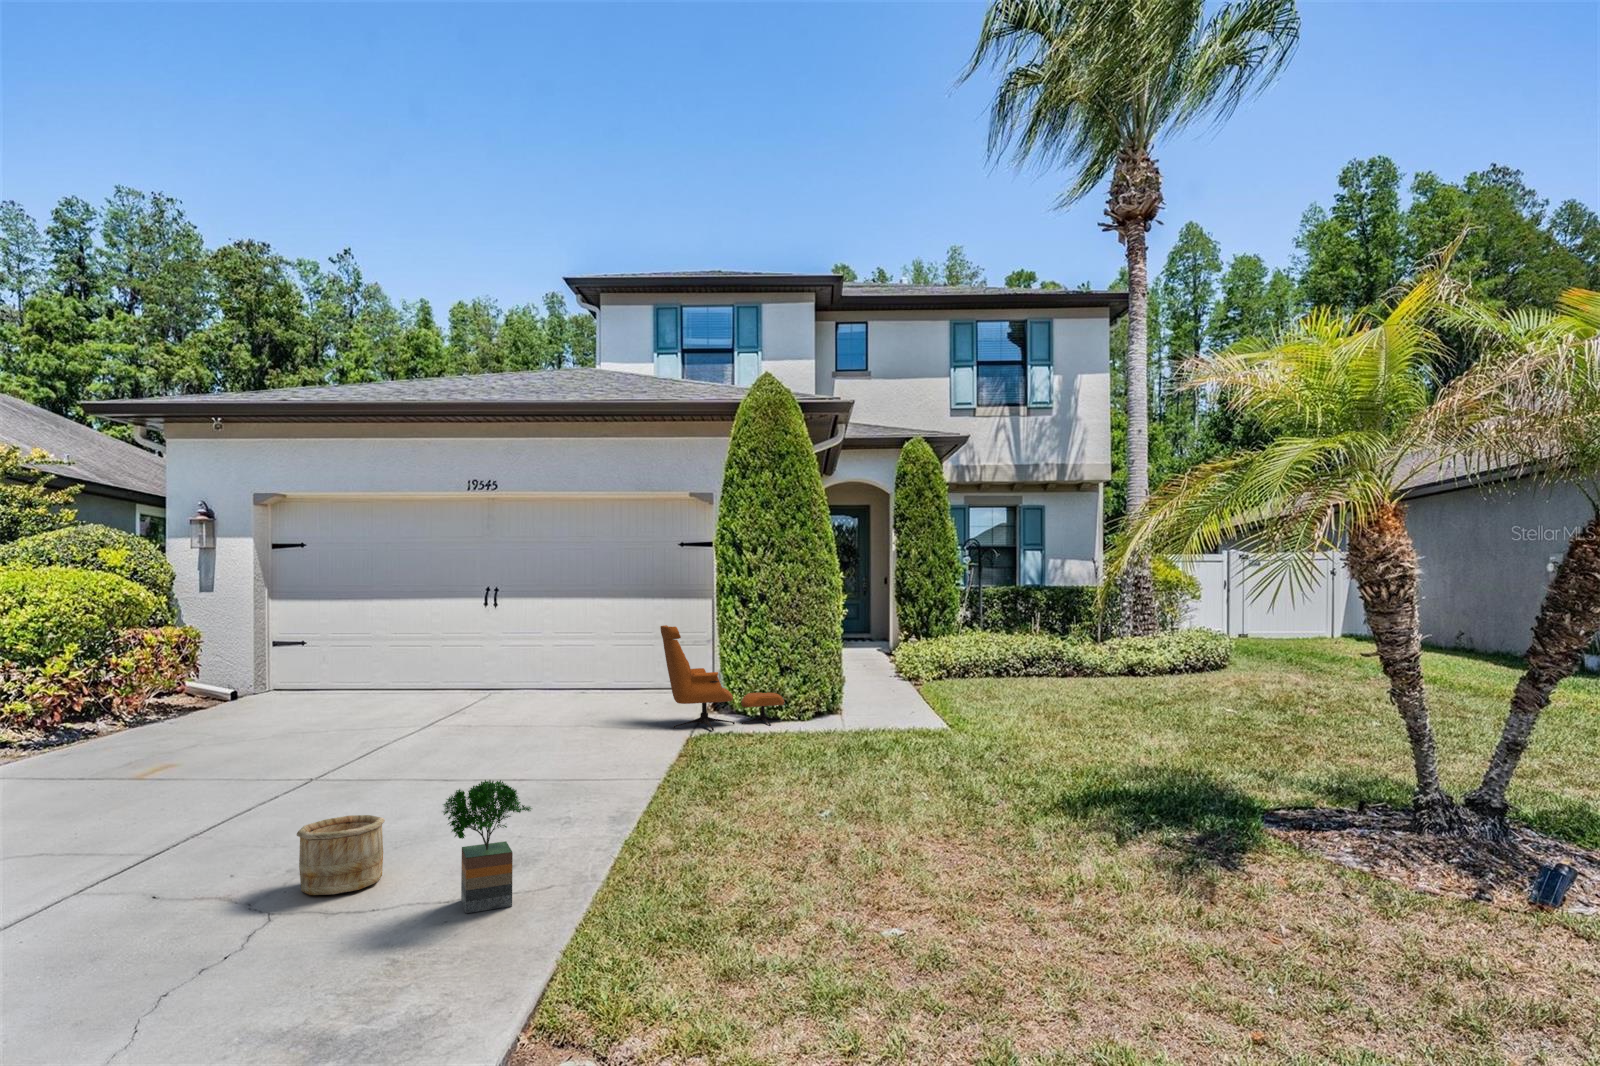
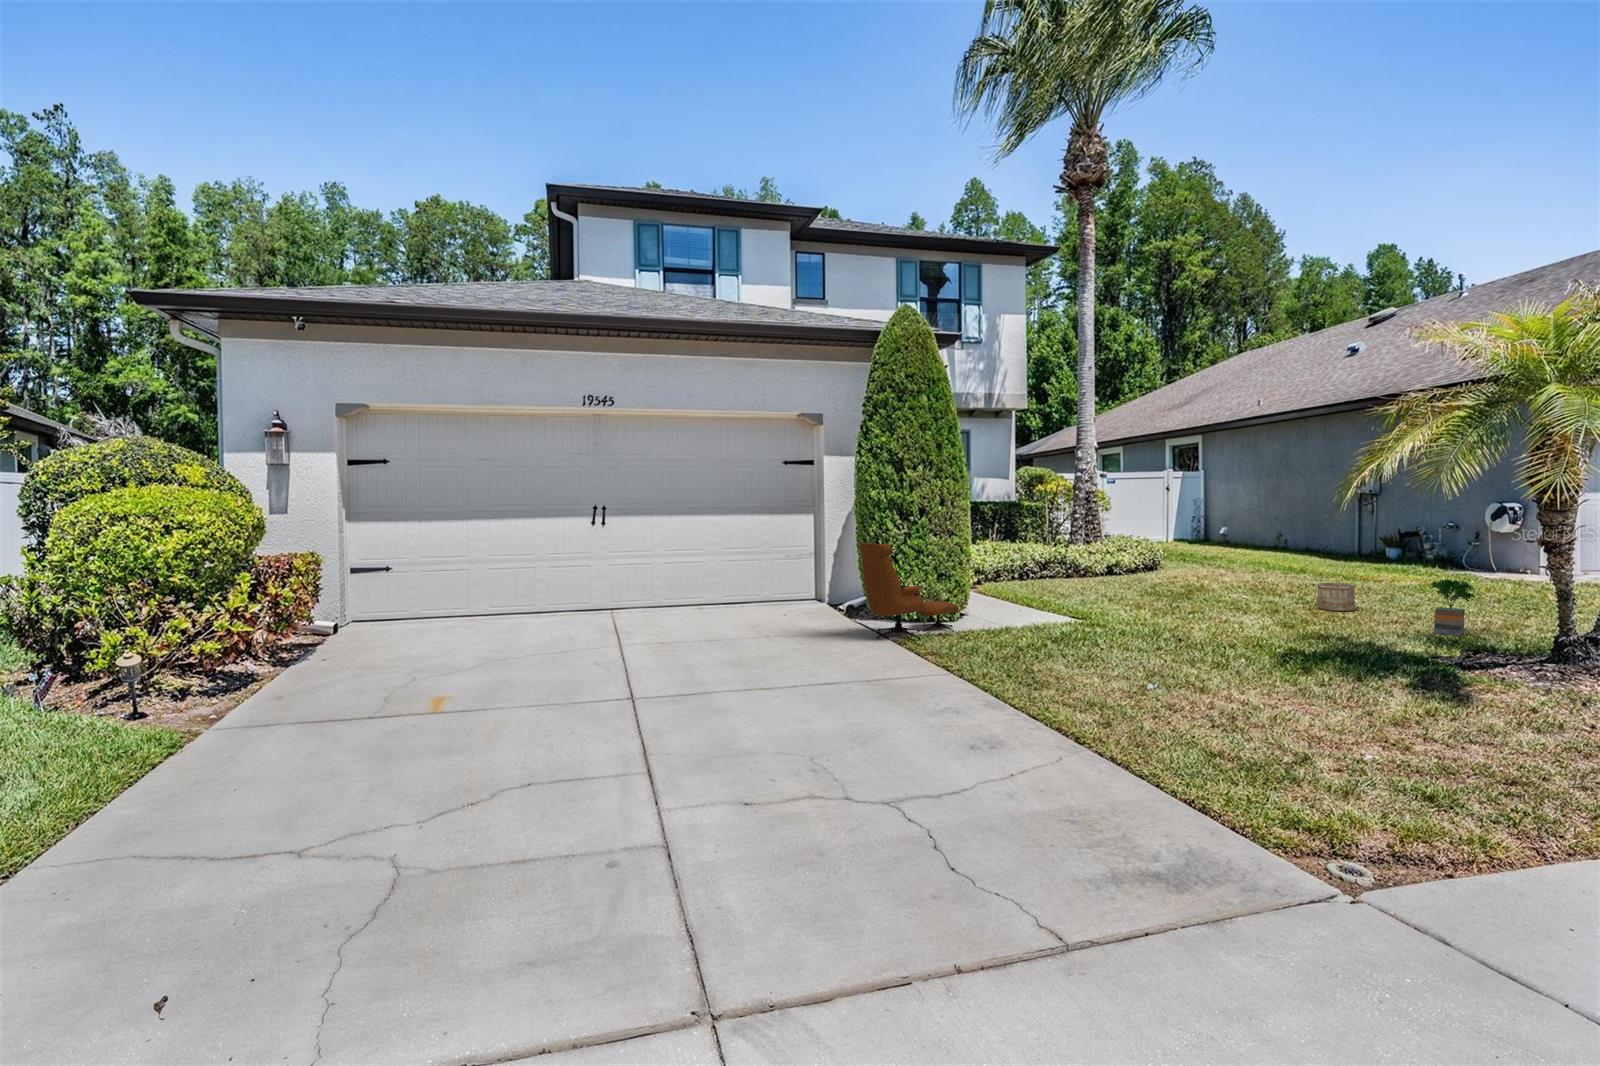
potted tree: present [443,780,532,913] -> present [1431,579,1475,636]
wooden bucket: present [297,815,385,895] -> present [1317,583,1356,611]

